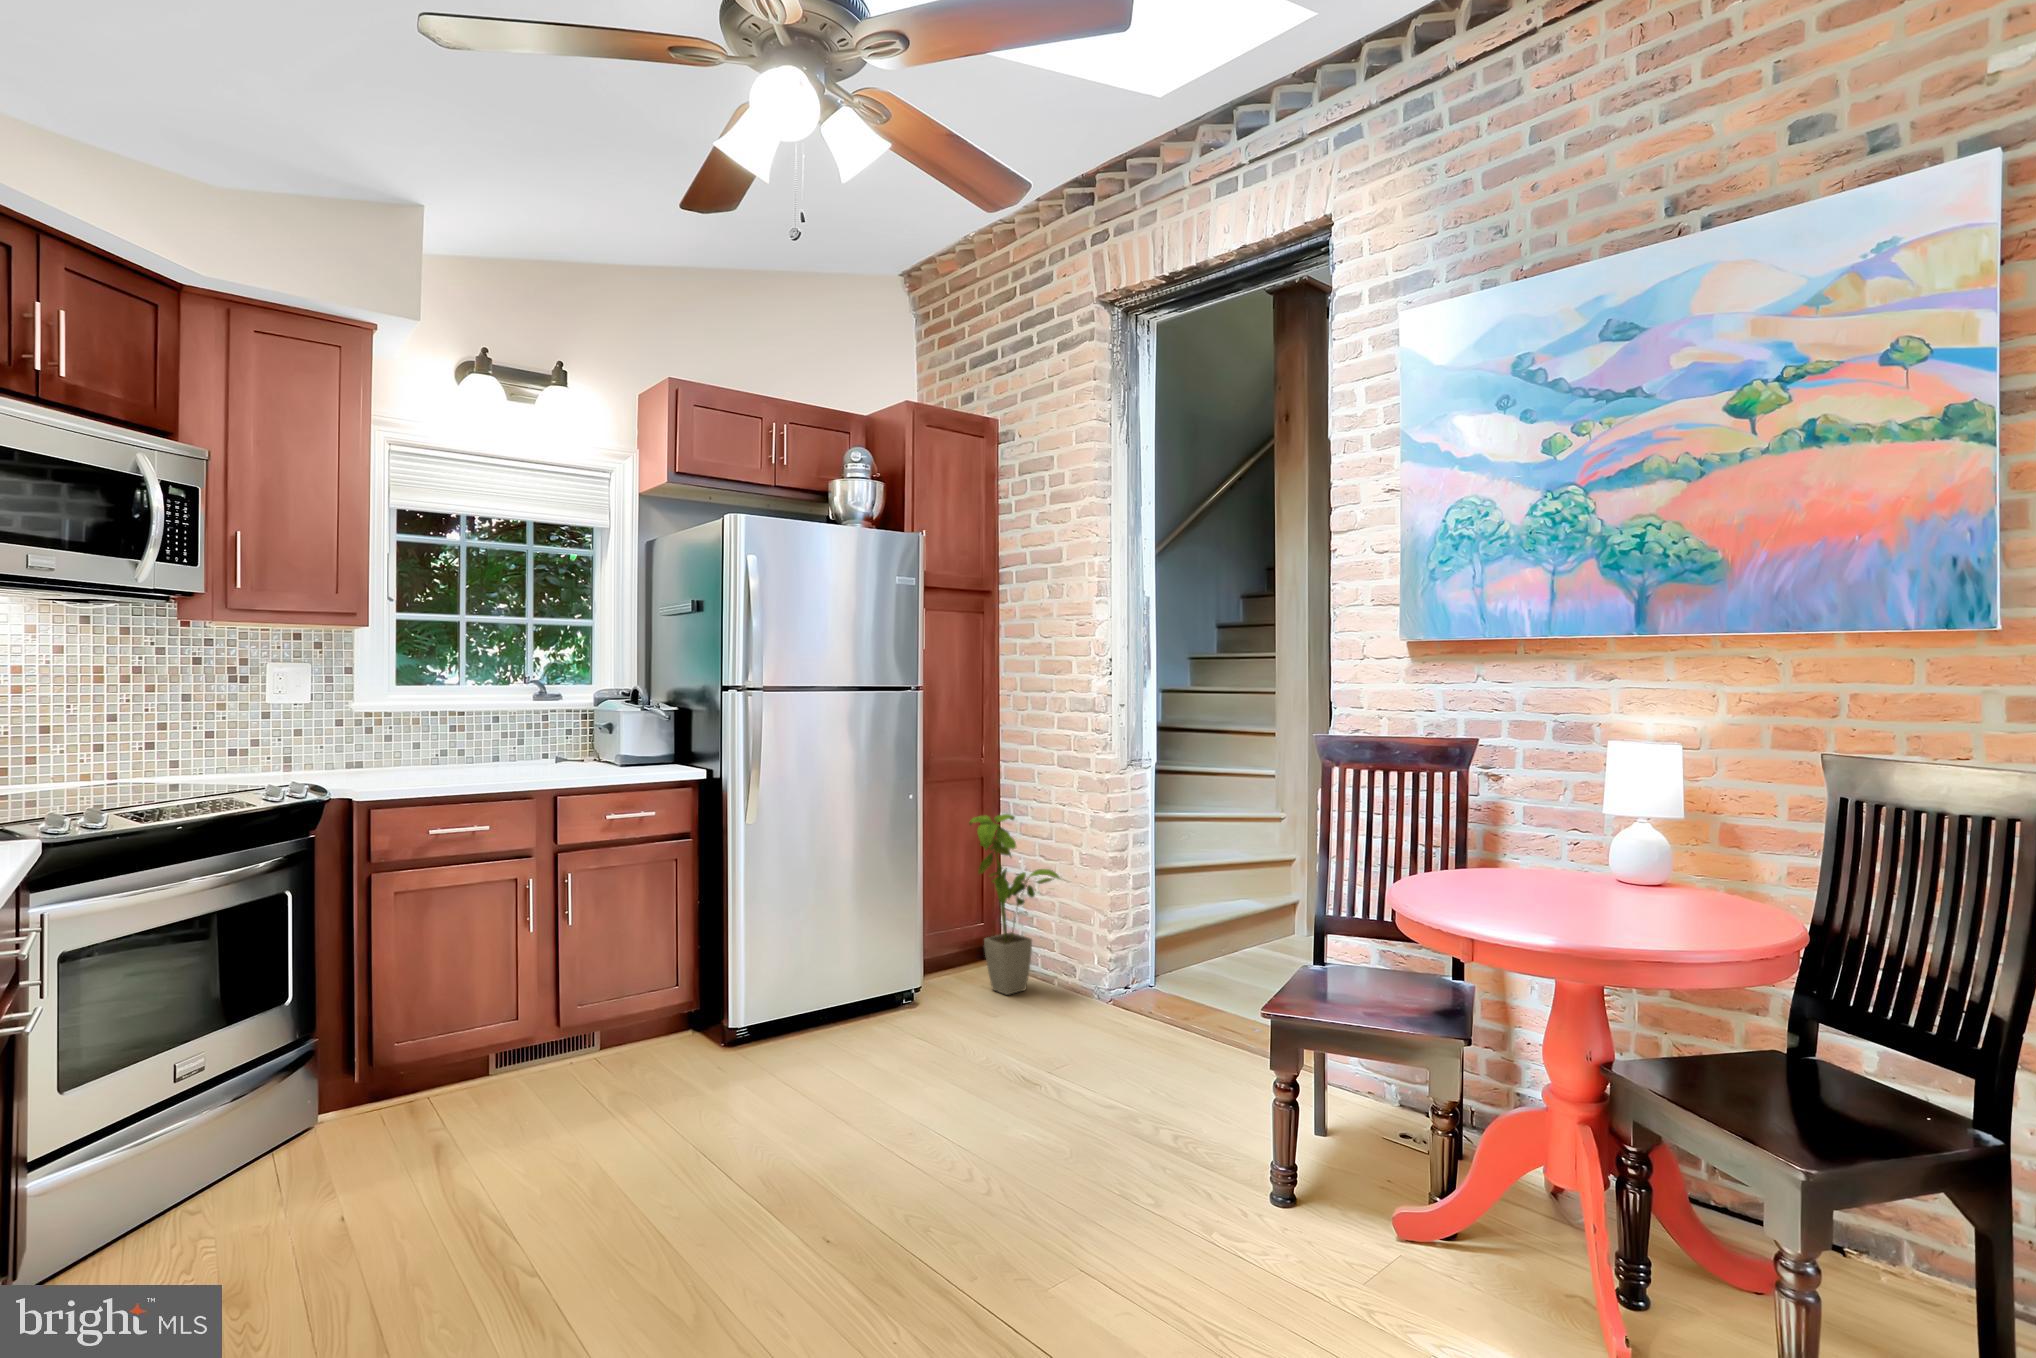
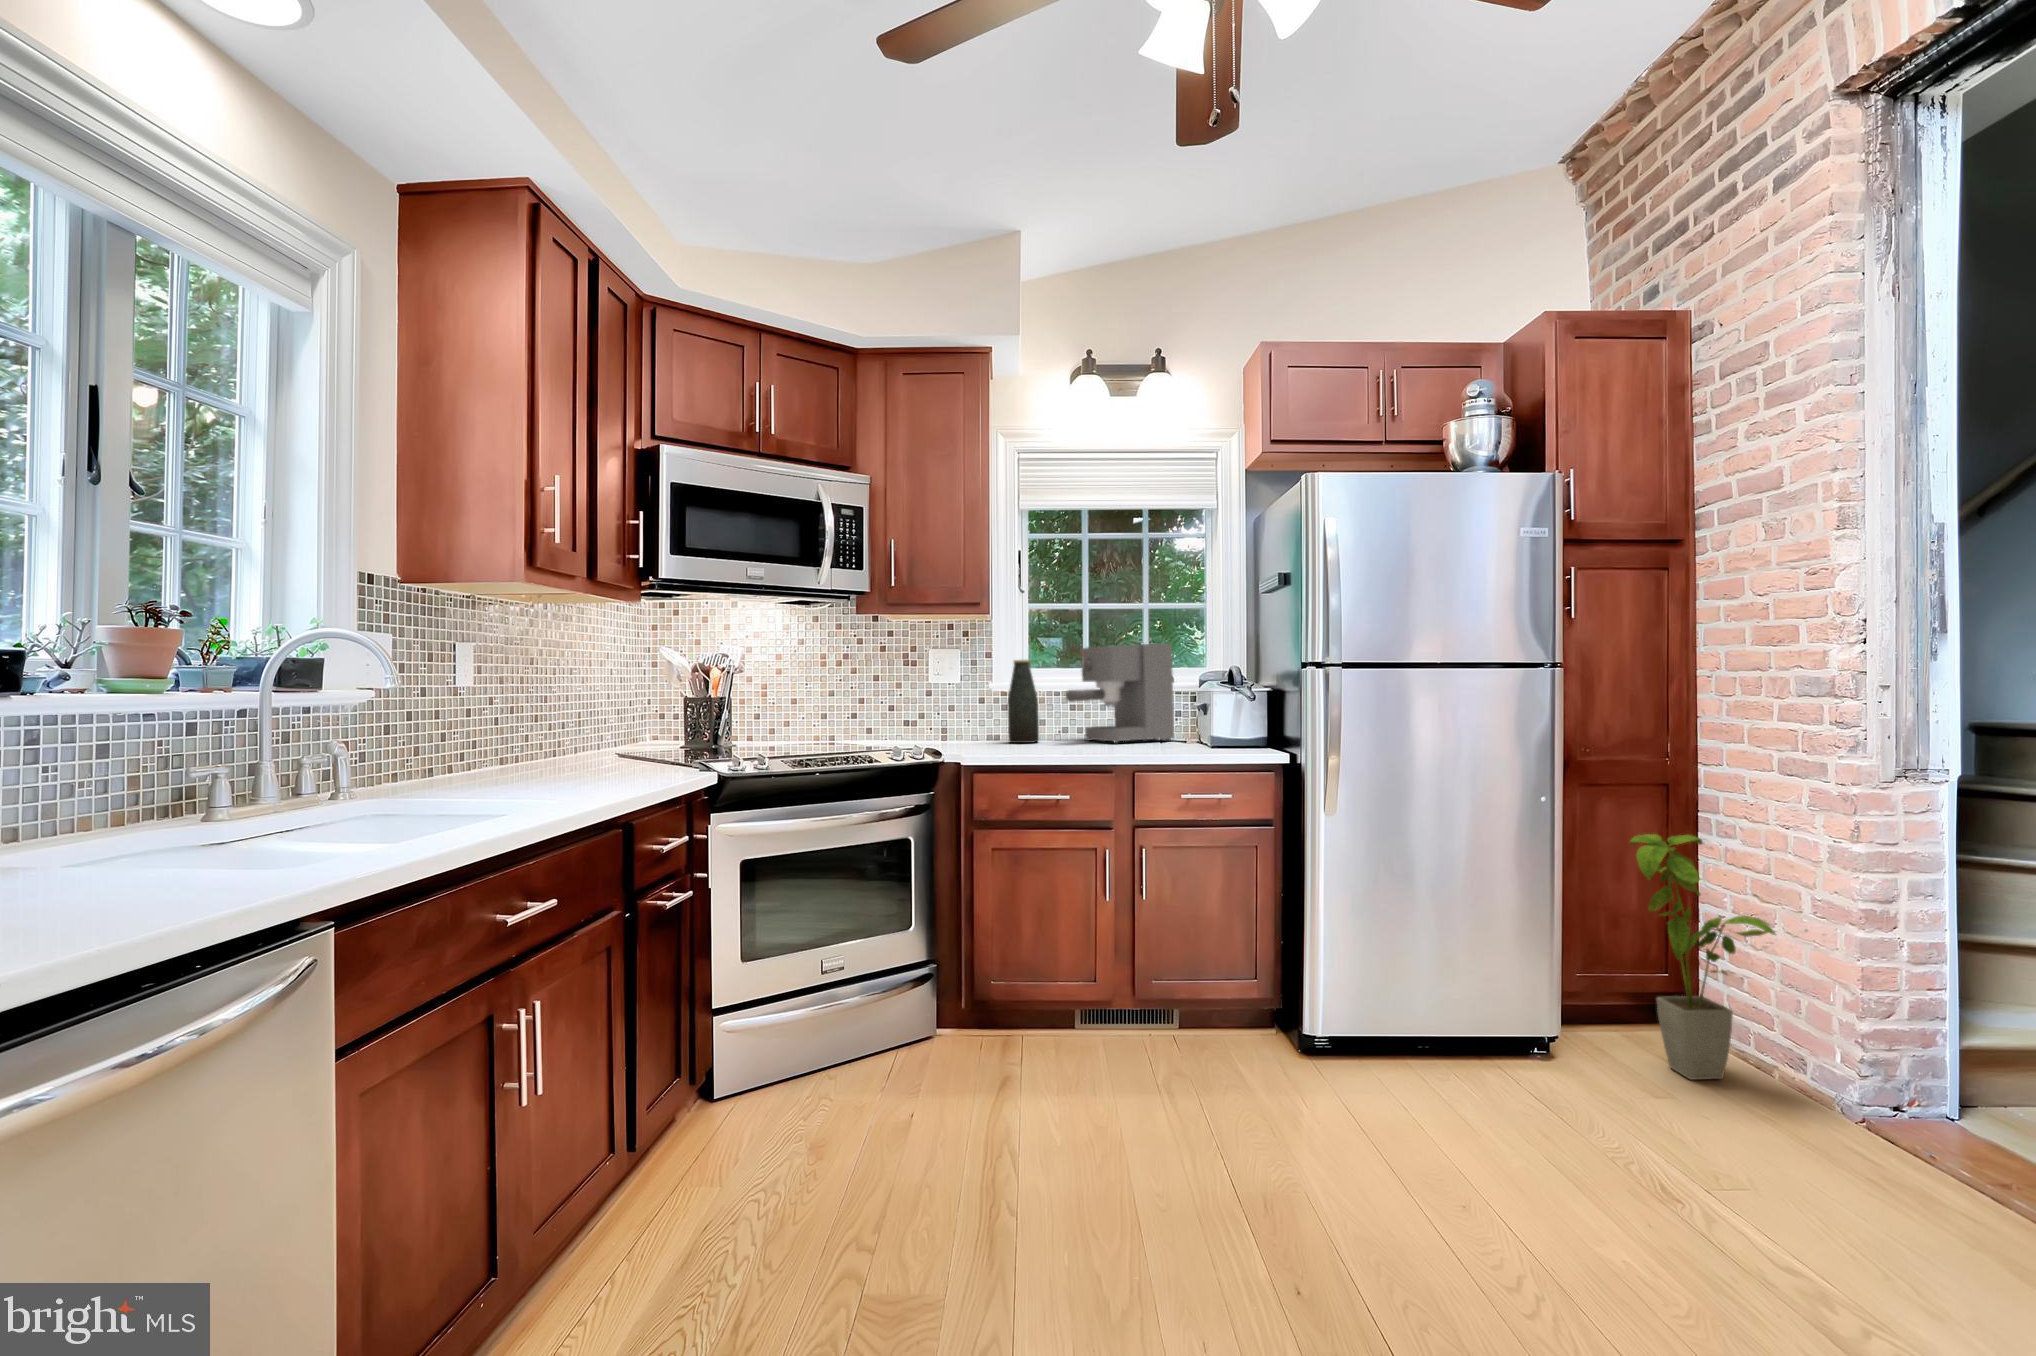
coffee maker: none [453,662,574,766] -> present [1066,644,1174,743]
bottle: none [372,678,412,772] -> present [1007,660,1039,743]

